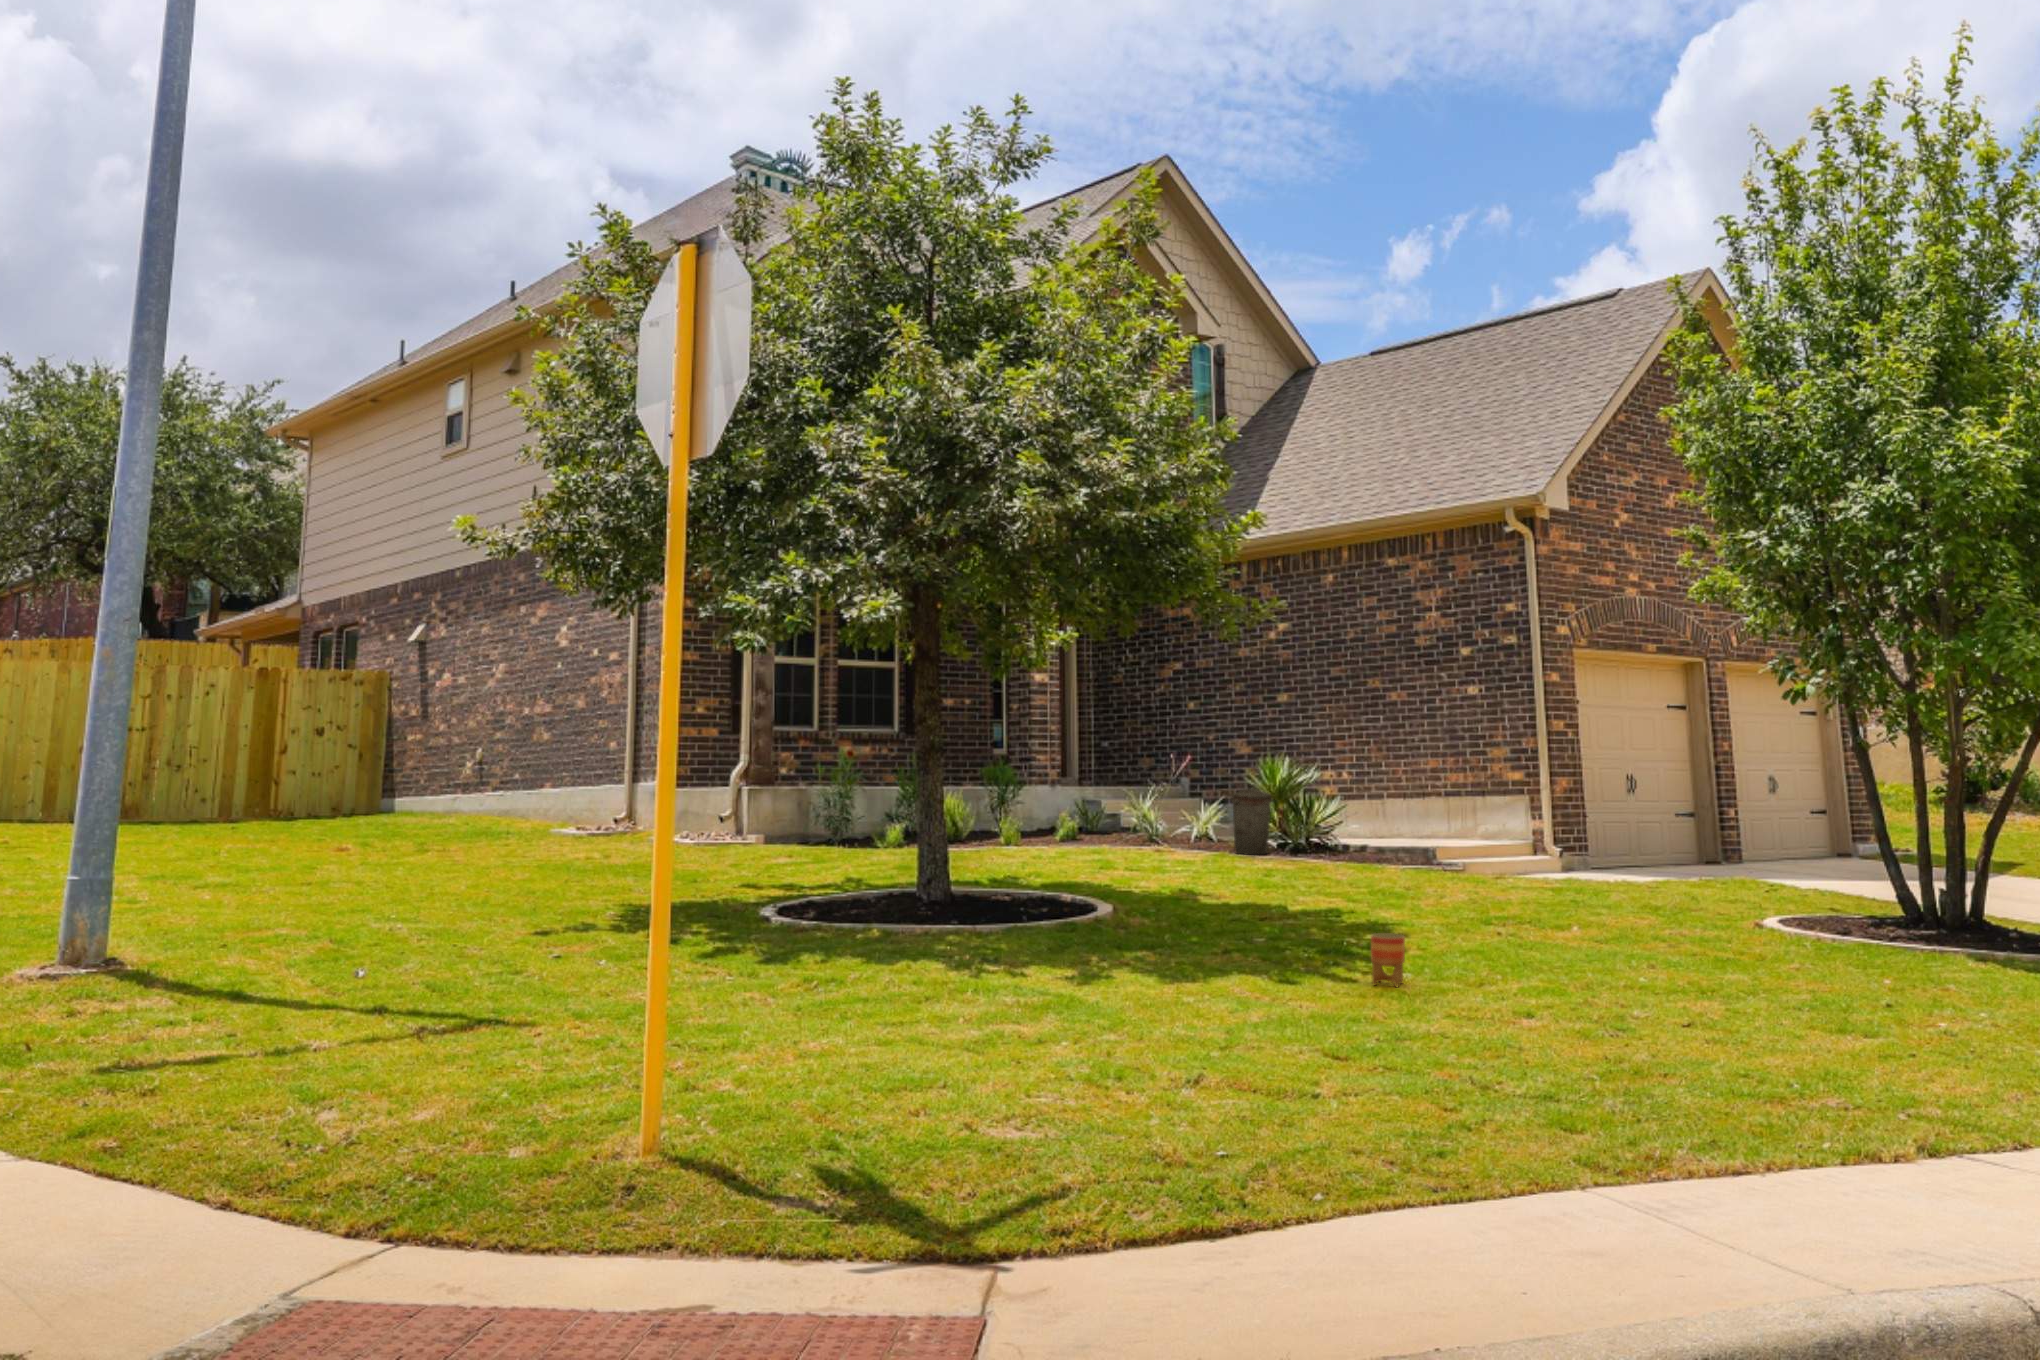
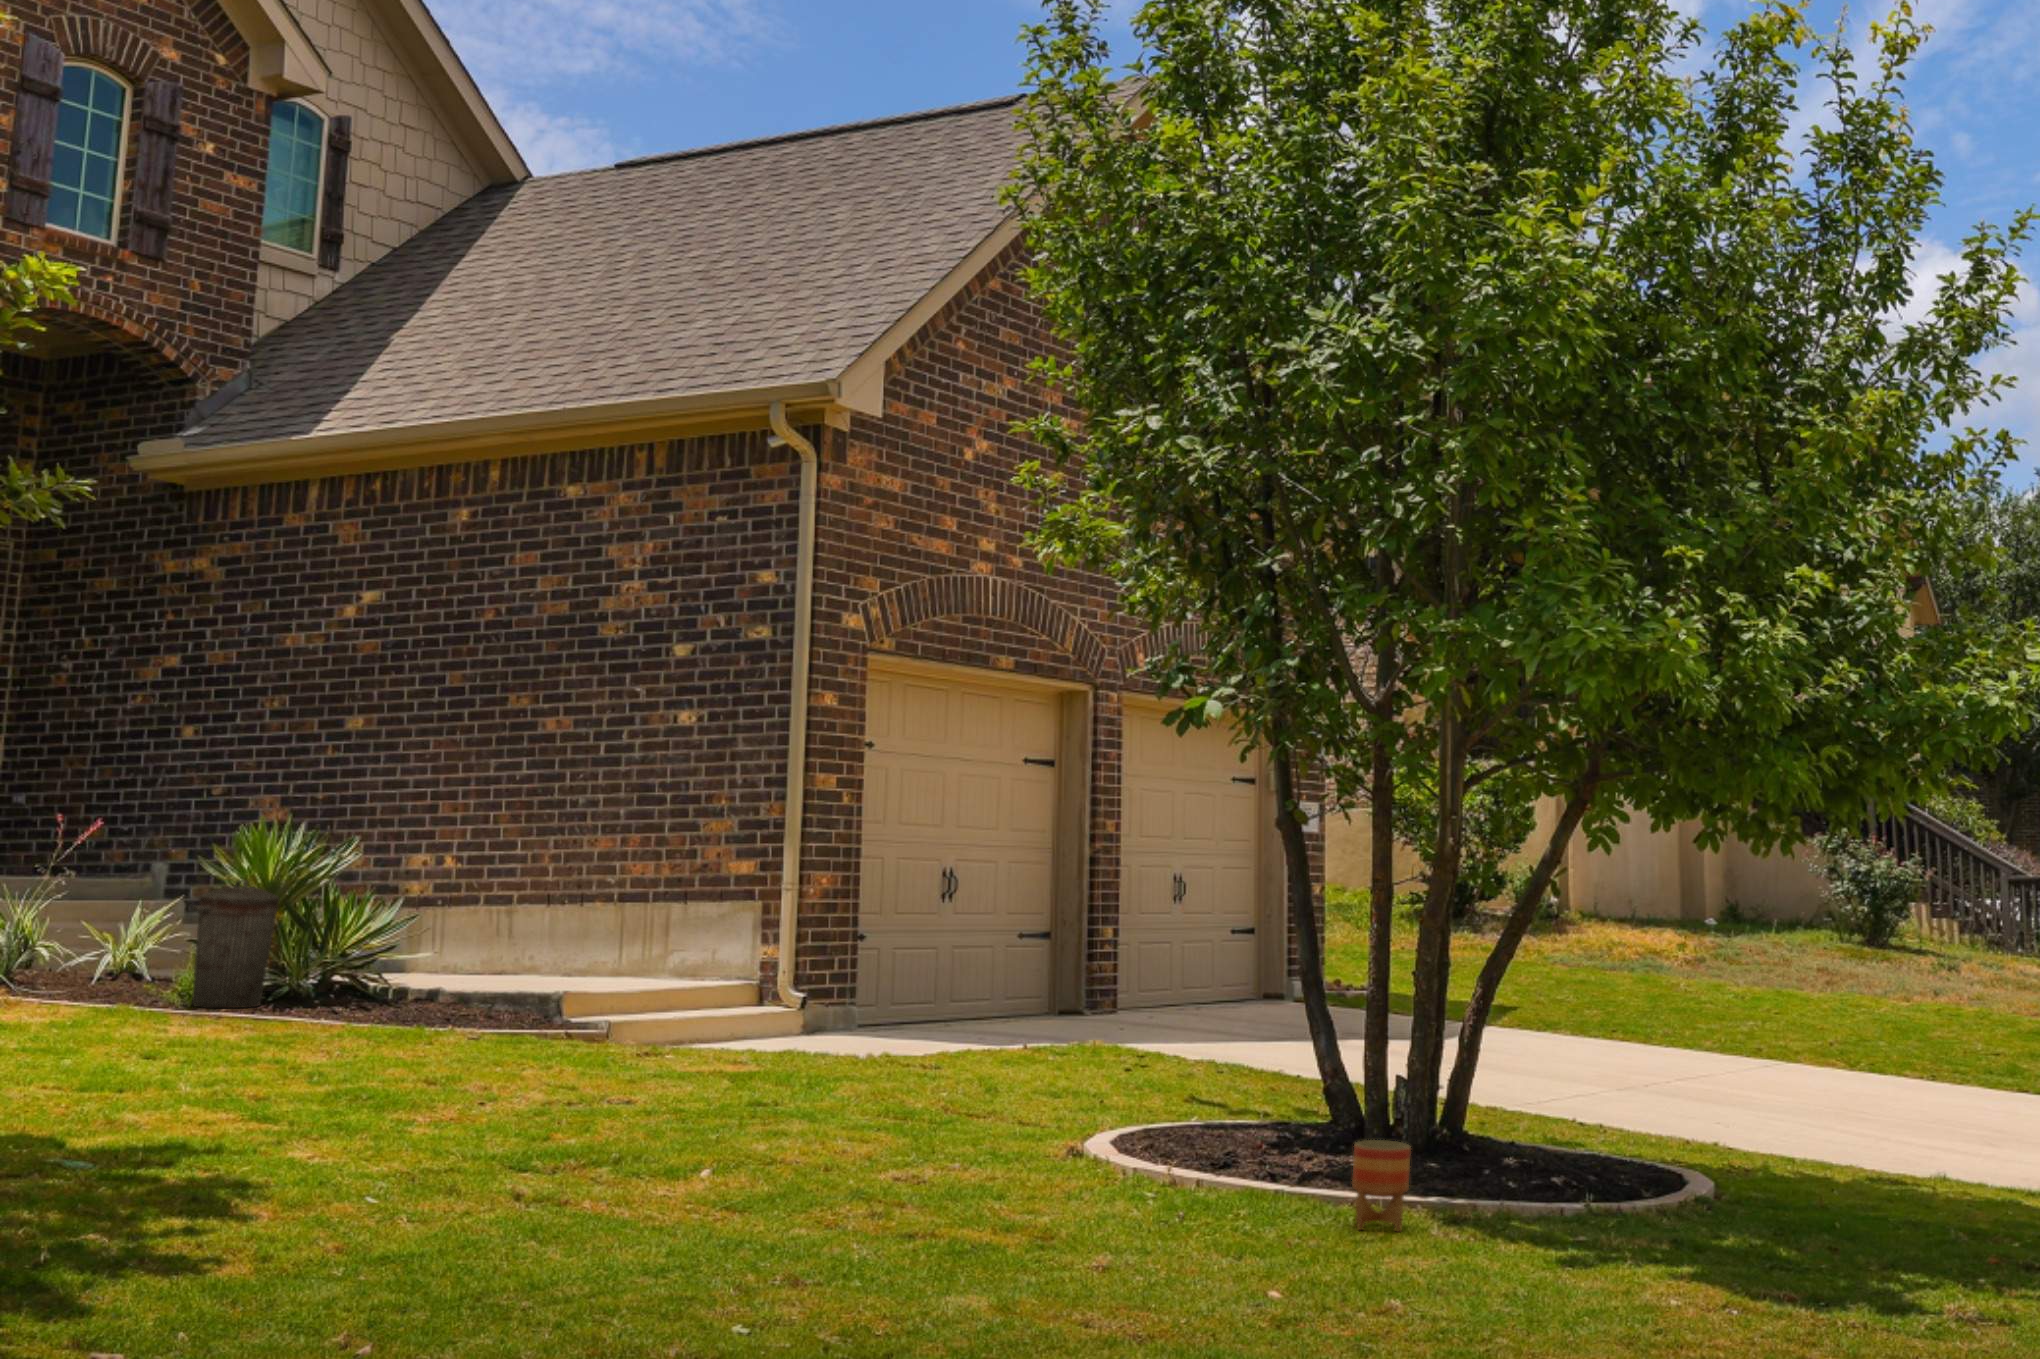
planter: present [1371,933,1405,987] -> present [1352,1140,1411,1232]

